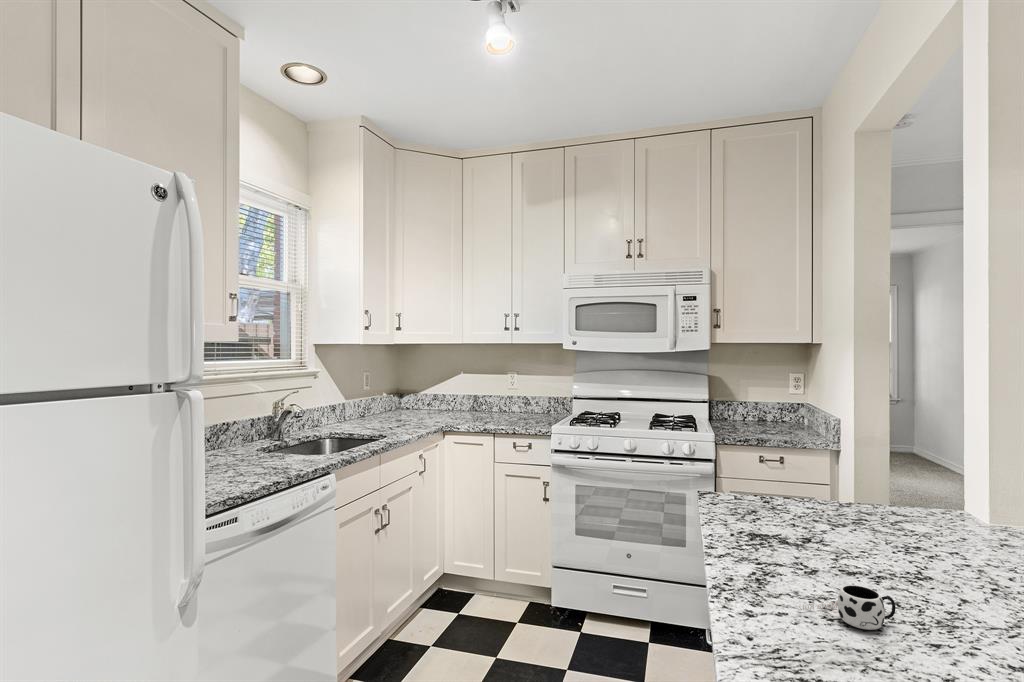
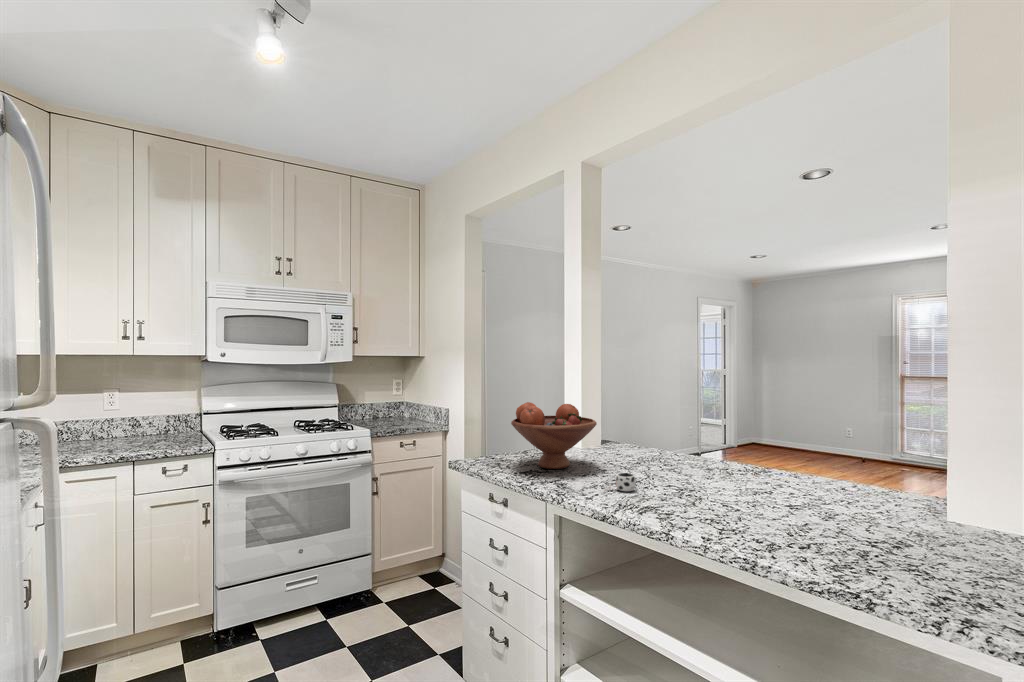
fruit bowl: none [743,421,914,545] -> present [511,402,597,469]

